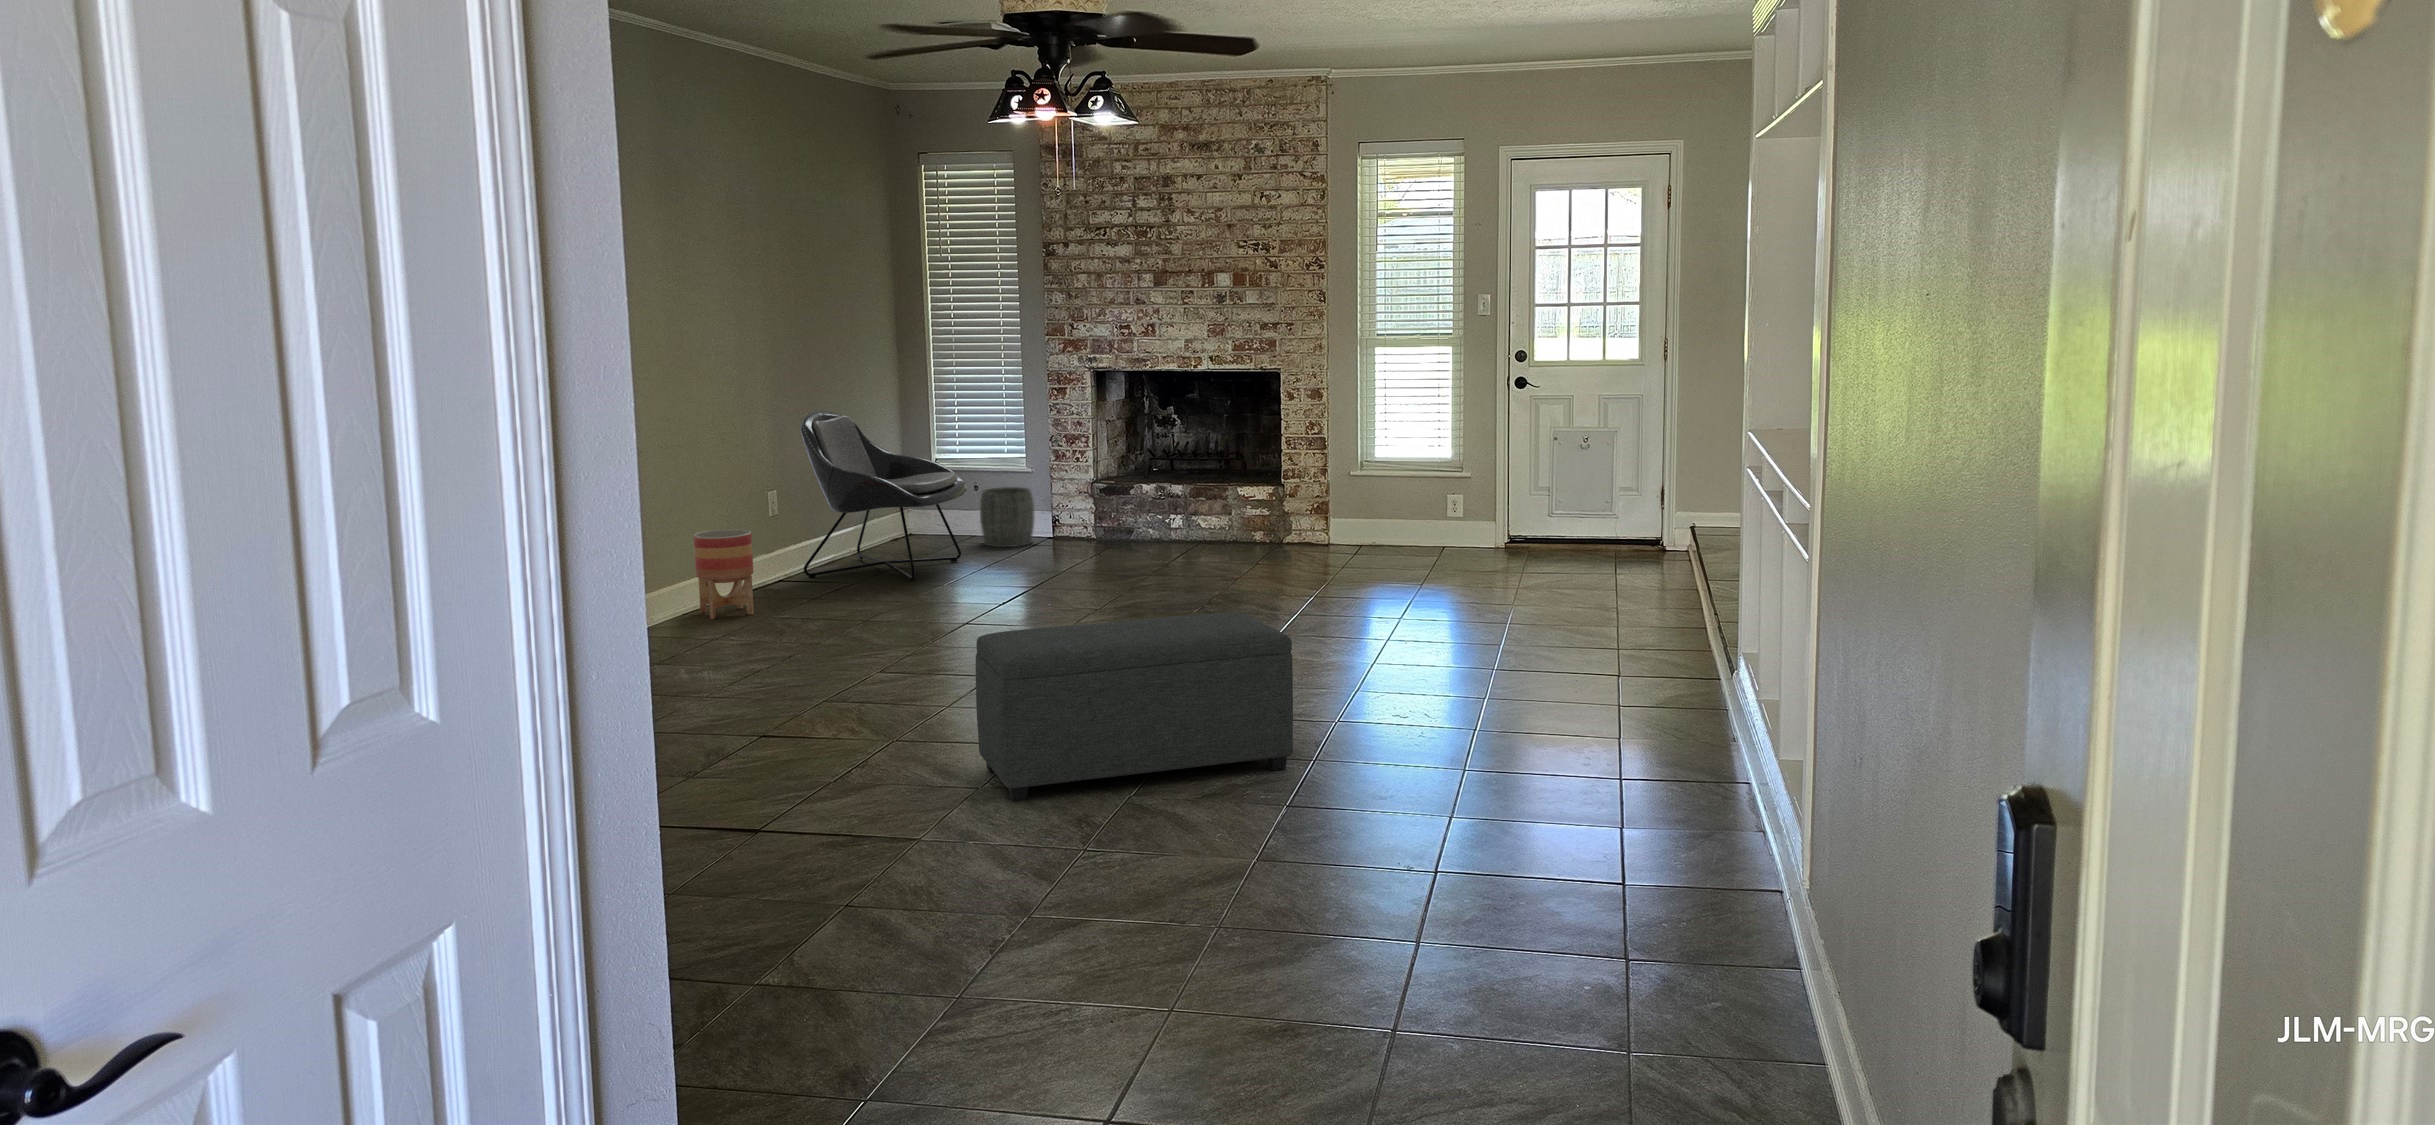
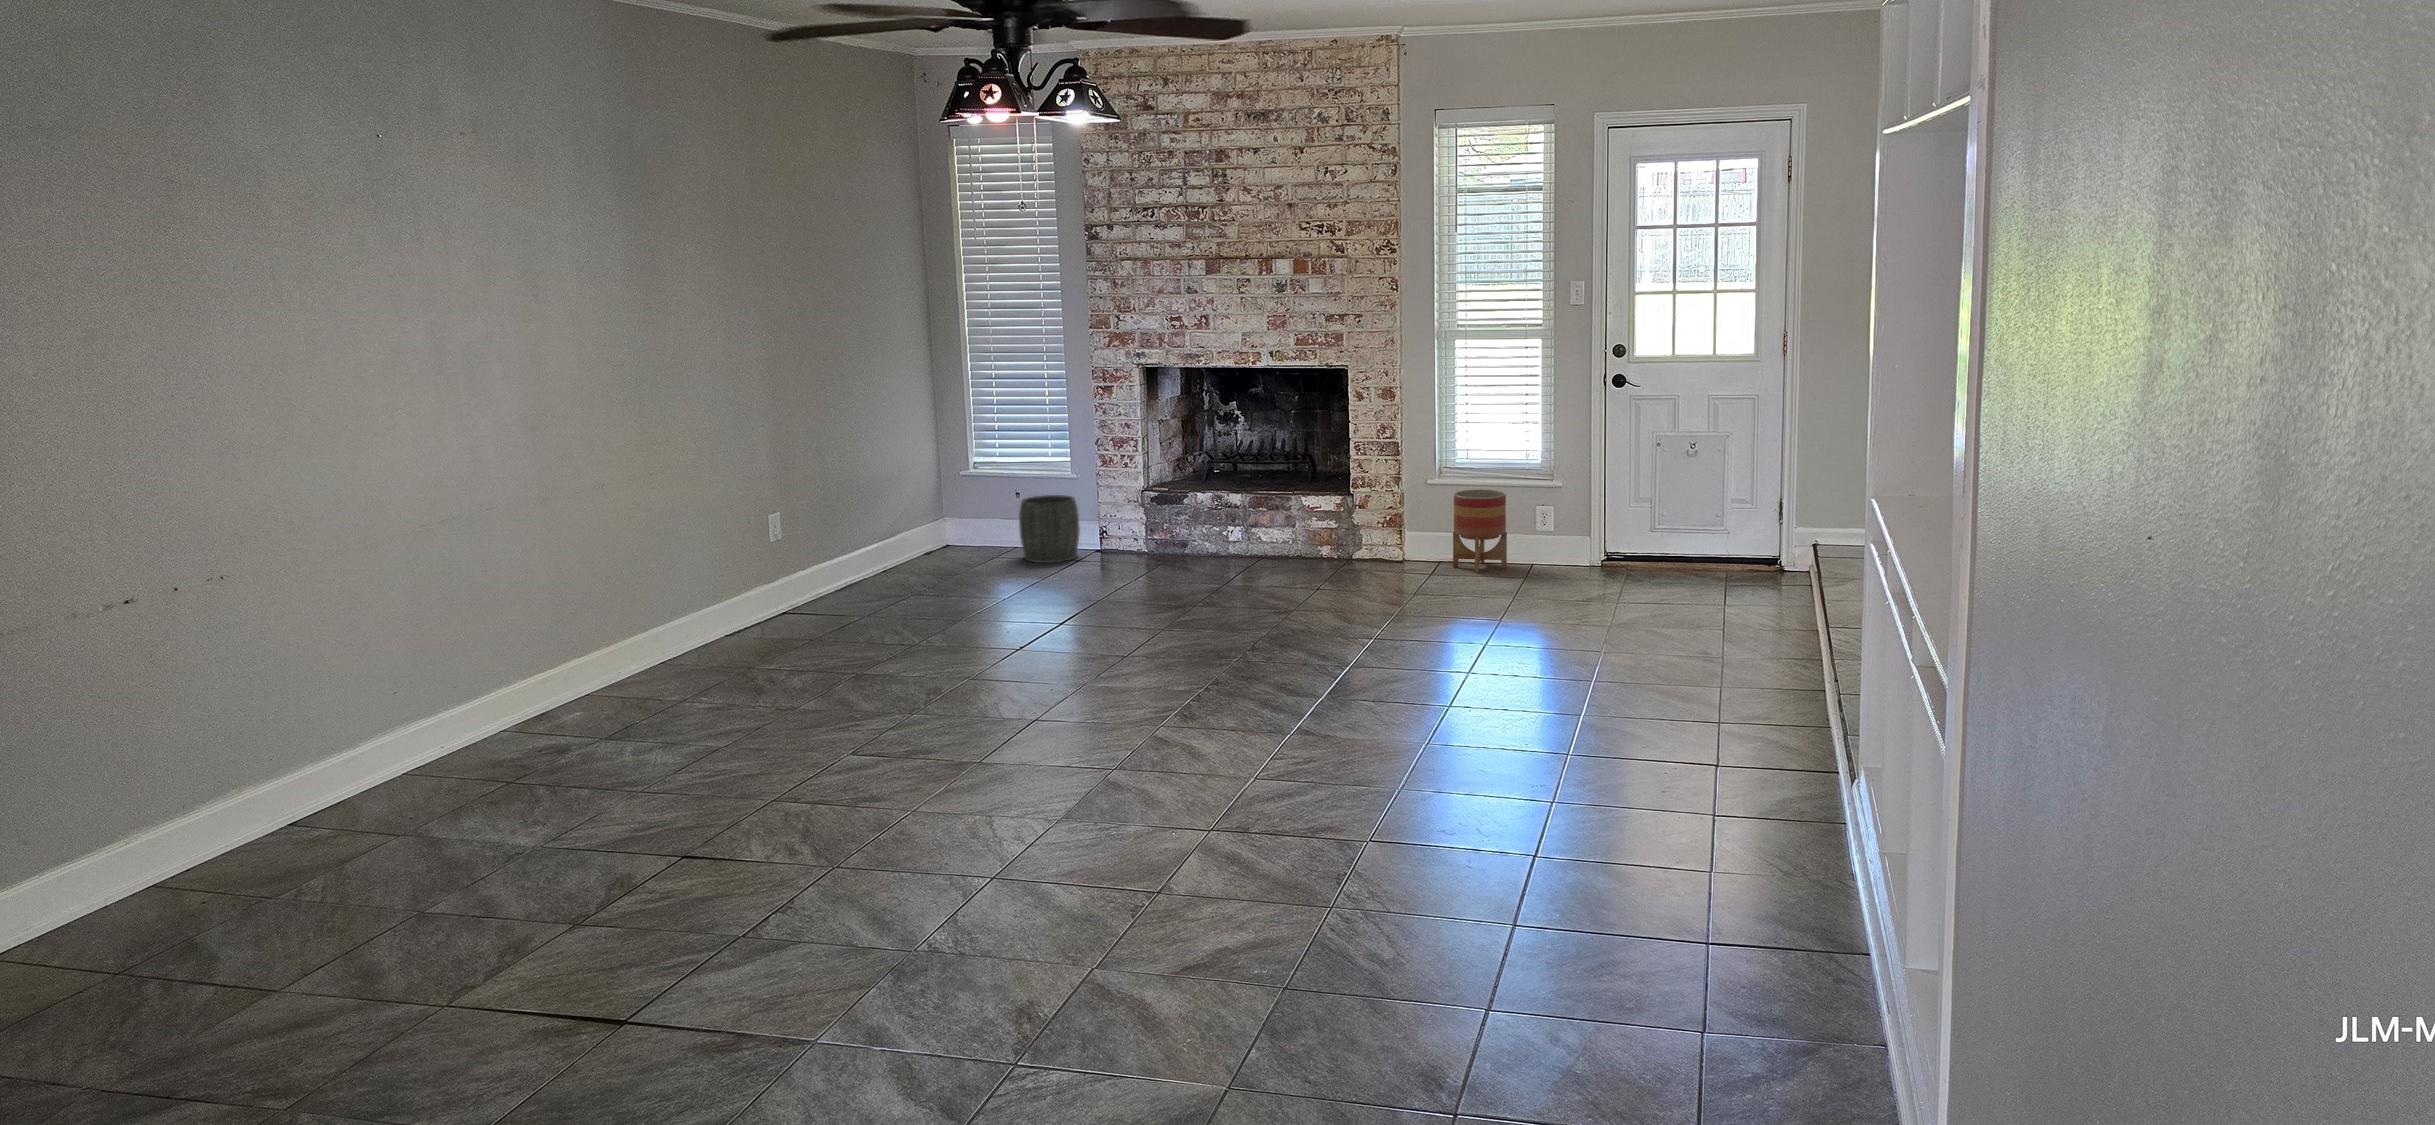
lounge chair: present [800,411,967,581] -> none [807,420,997,612]
planter: present [694,529,754,619] -> present [1453,489,1507,573]
ottoman: present [976,612,1293,802] -> none [914,718,1297,970]

